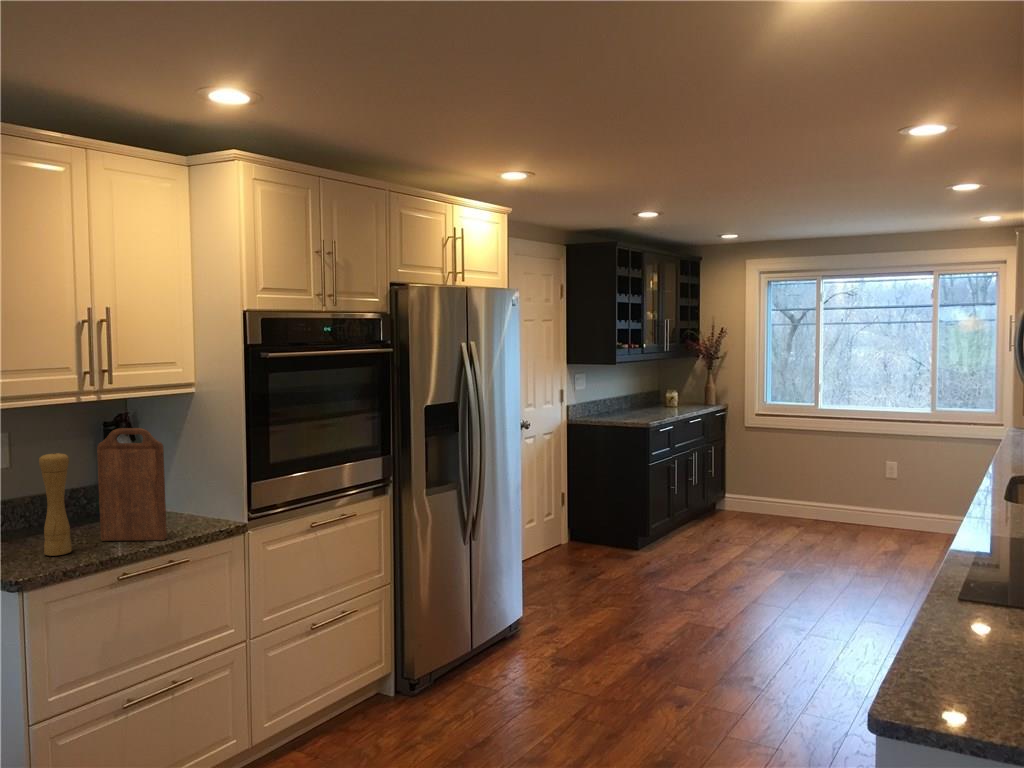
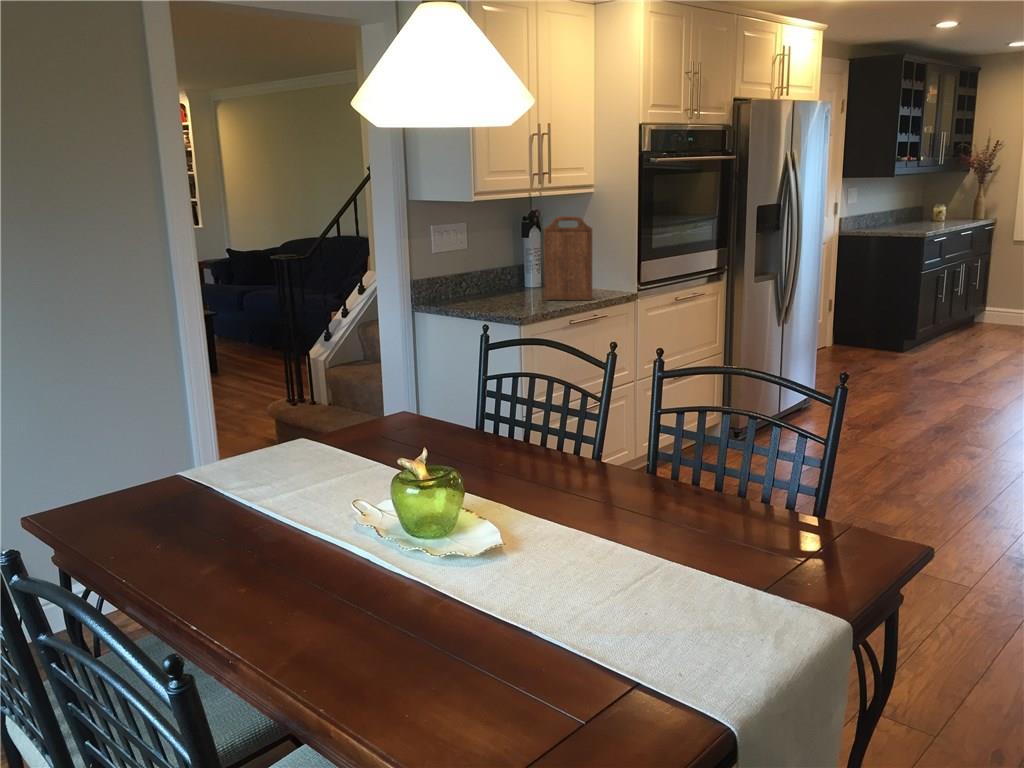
pepper mill: present [39,452,72,556] -> none [515,232,534,306]

